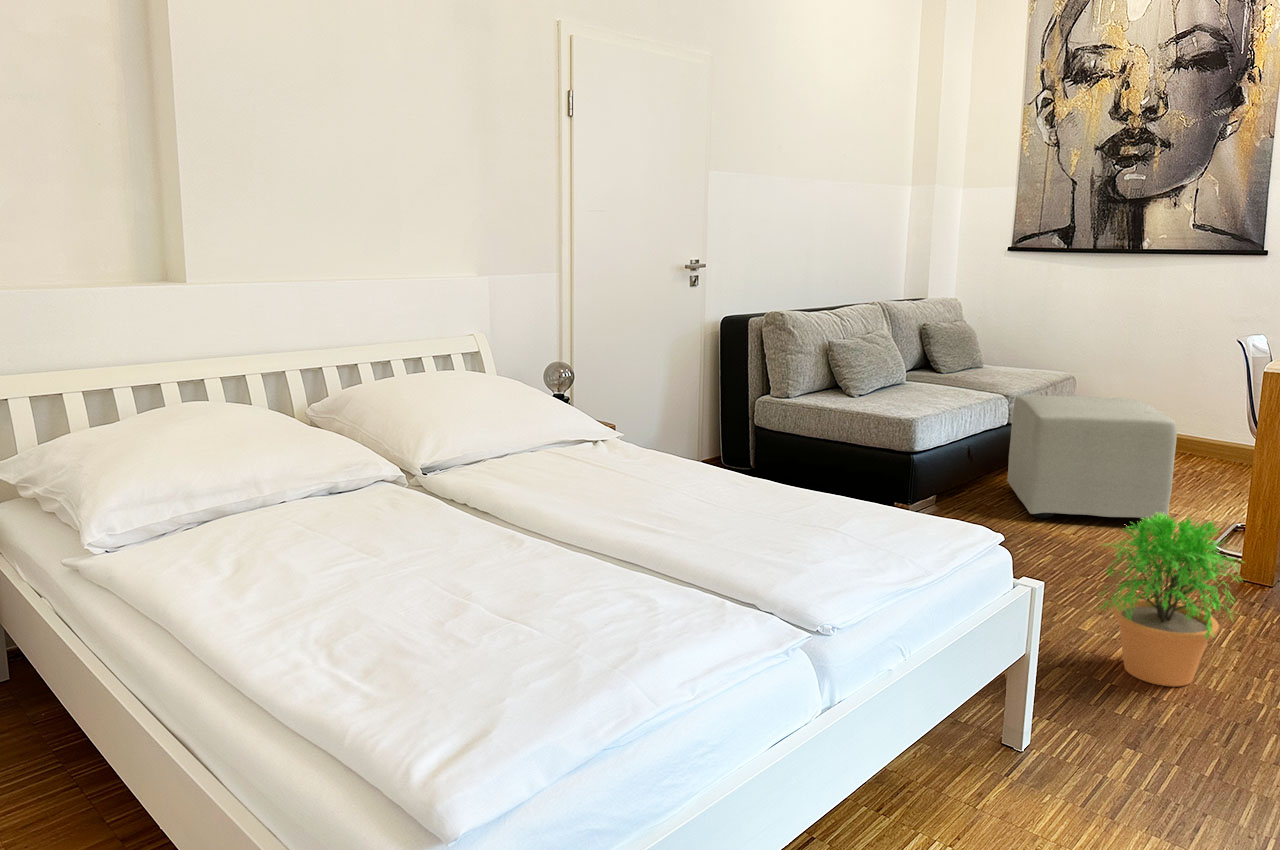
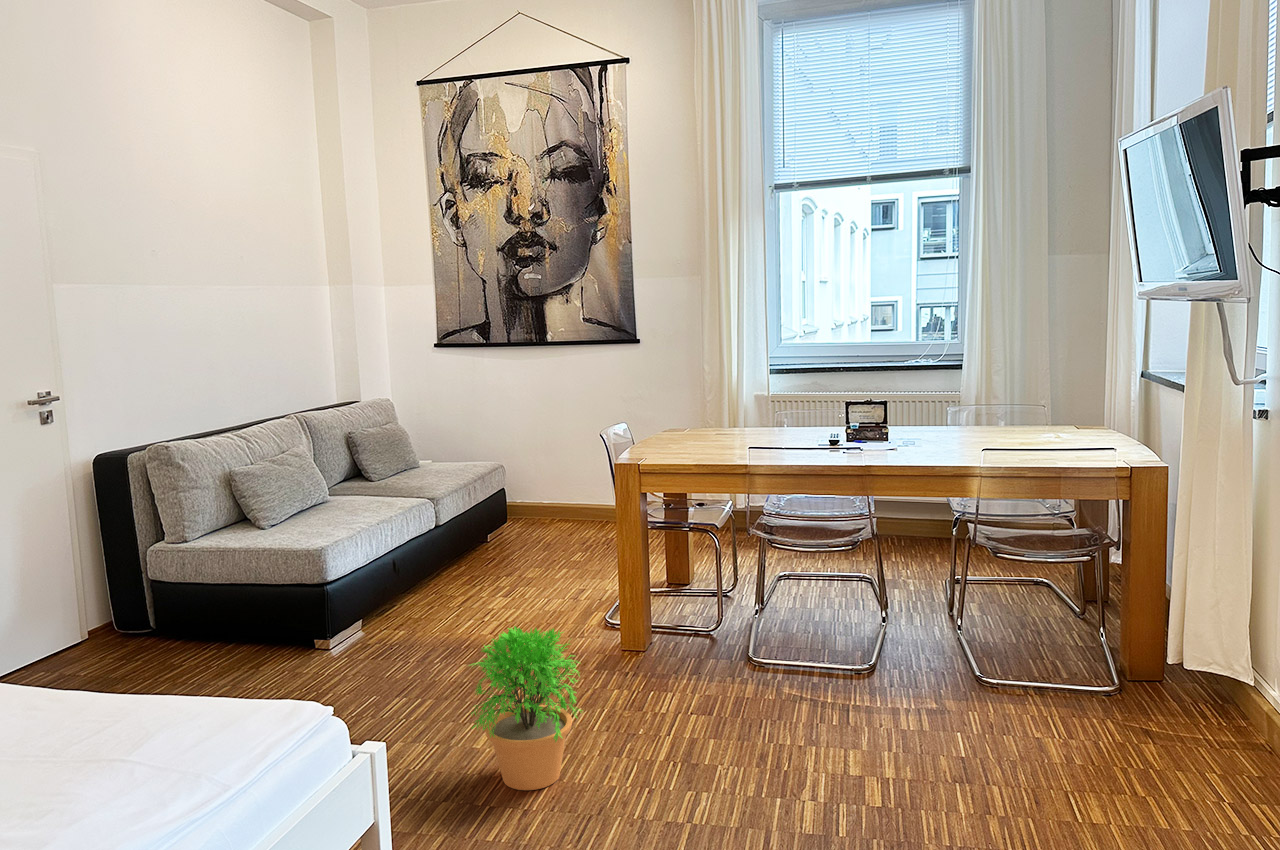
ottoman: present [1007,396,1177,523] -> none [434,491,574,621]

